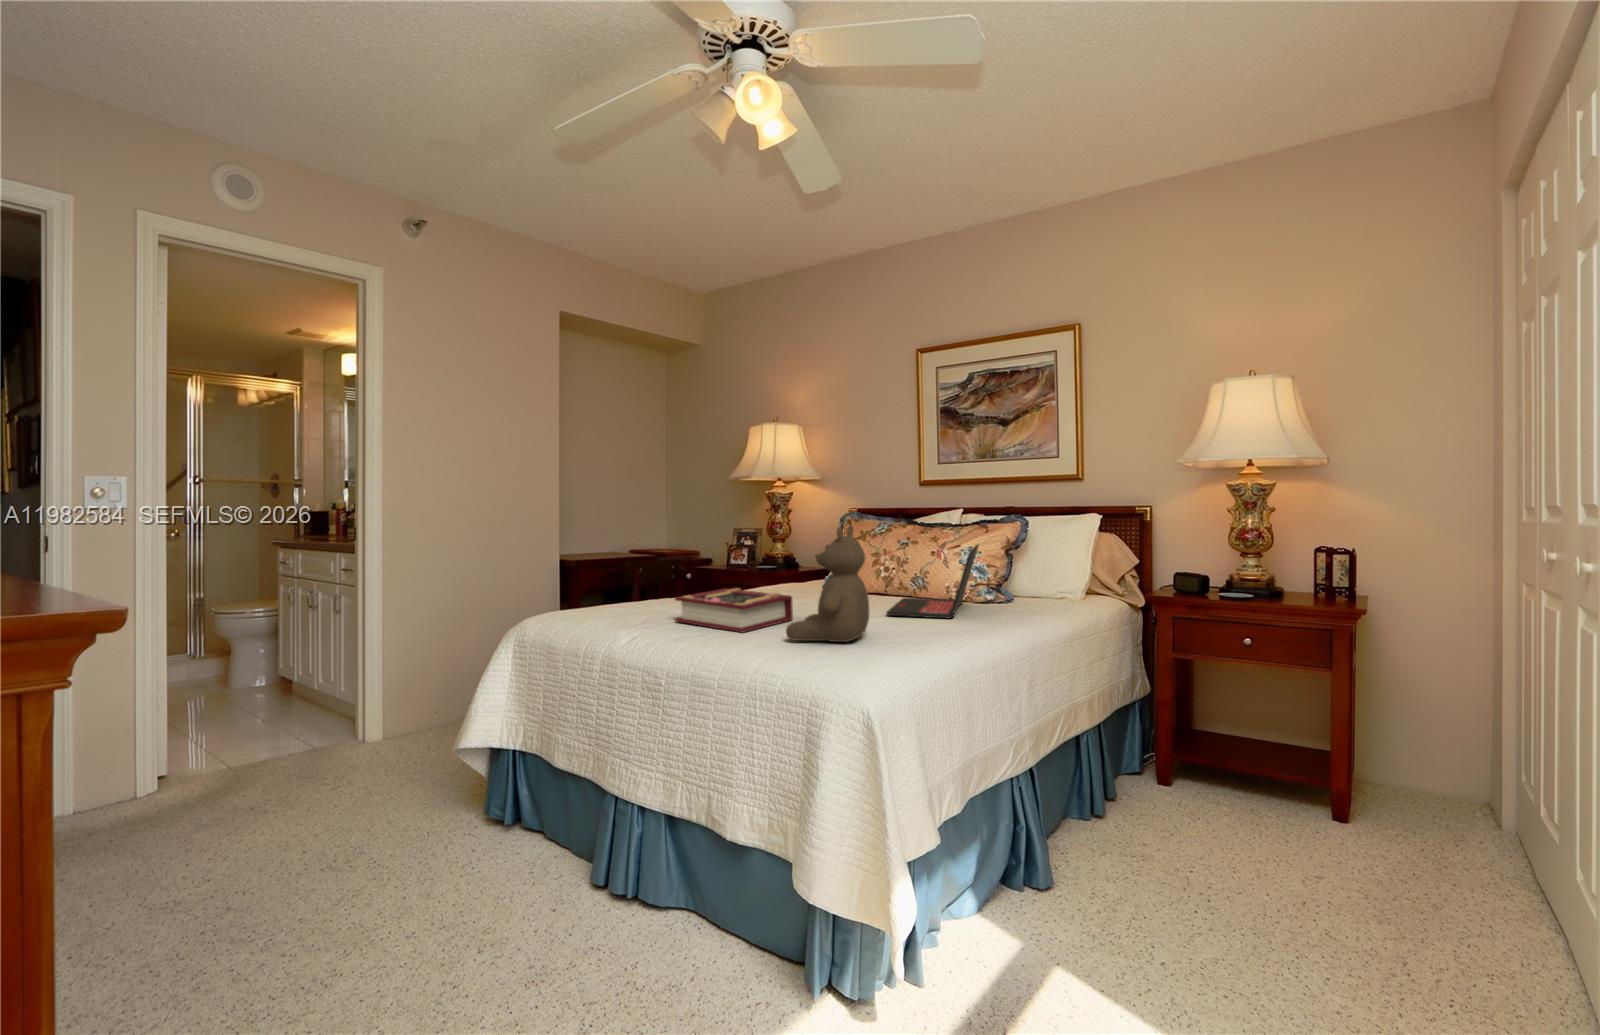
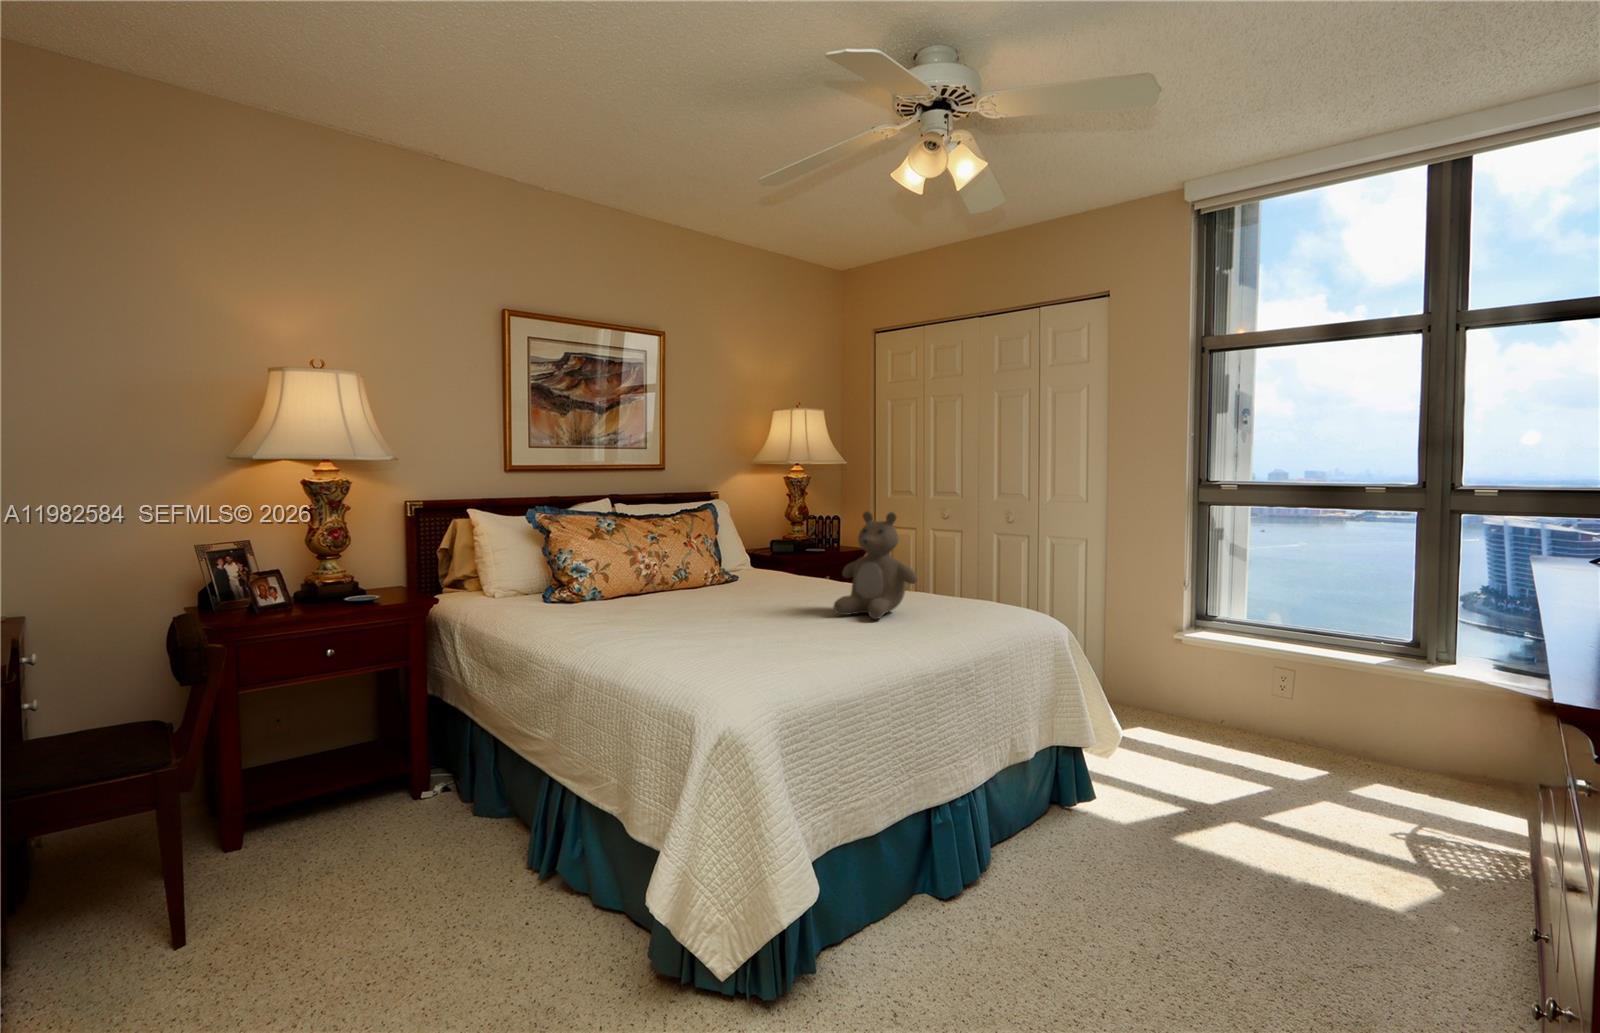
laptop: present [887,544,979,618] -> none [708,528,817,598]
book: present [675,588,793,632] -> none [687,592,822,645]

